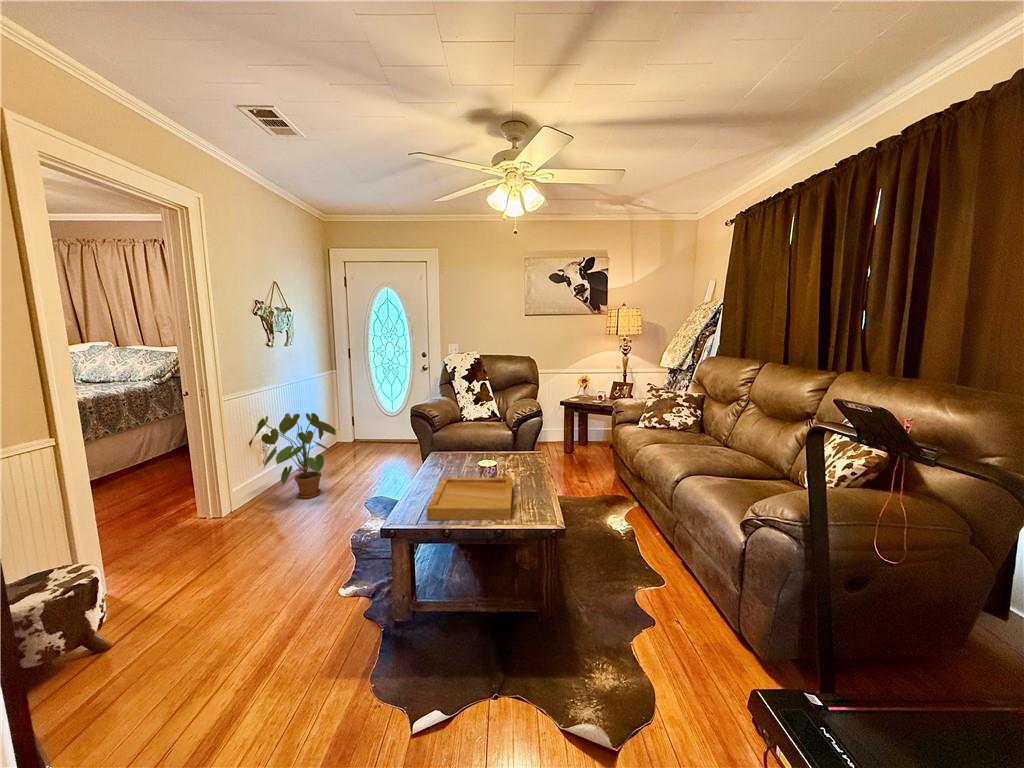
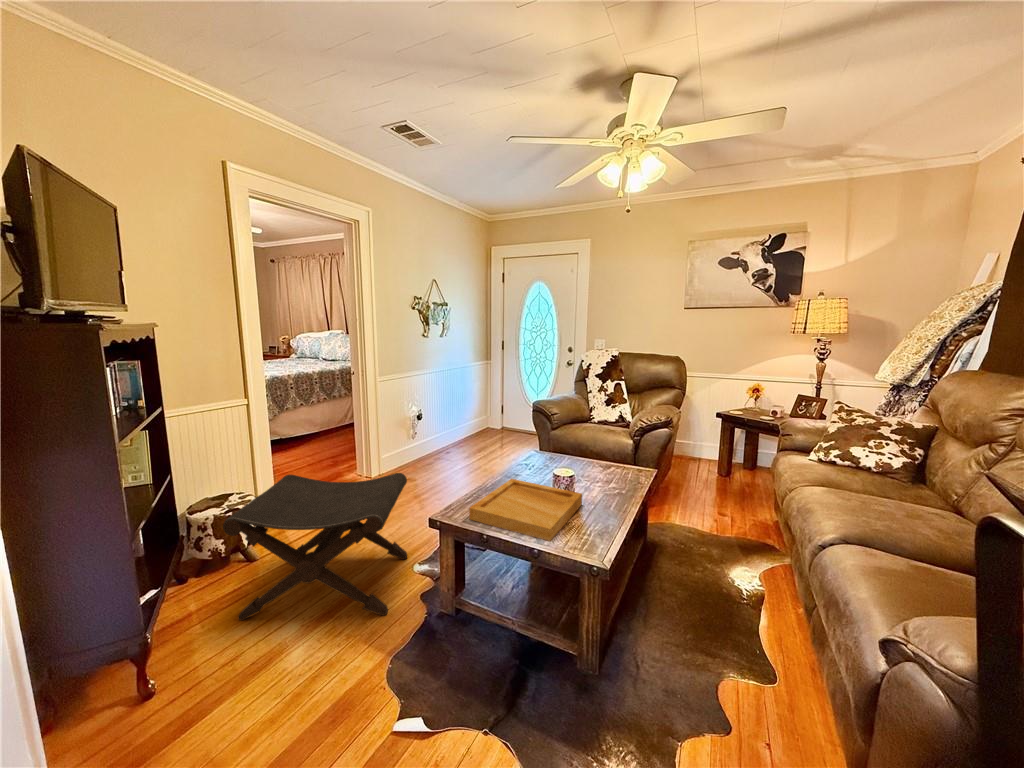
house plant: present [249,413,336,499] -> none [399,396,472,474]
footstool: none [109,496,337,718] -> present [223,473,407,620]

